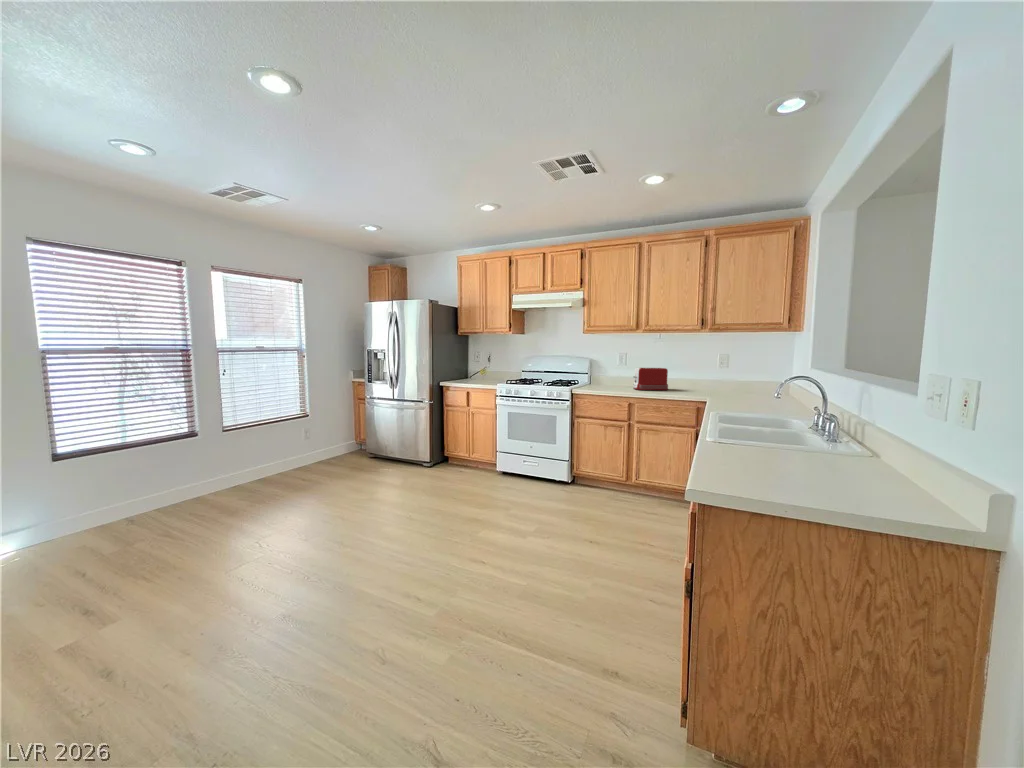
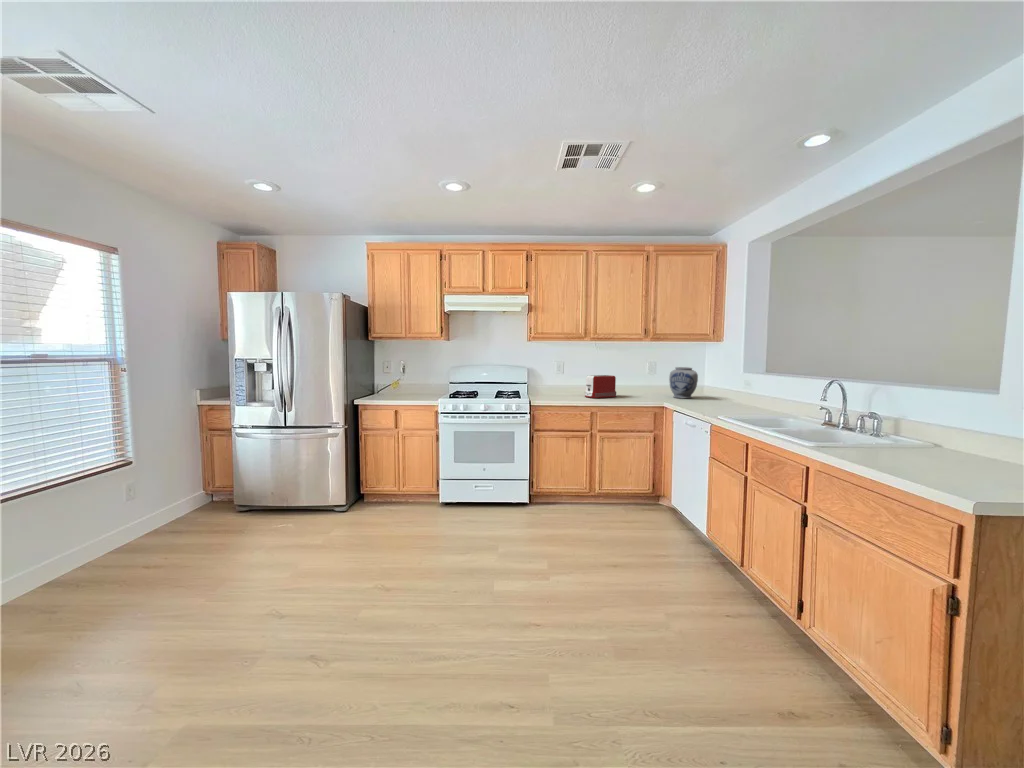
vase: none [729,361,762,395] -> present [669,367,698,399]

